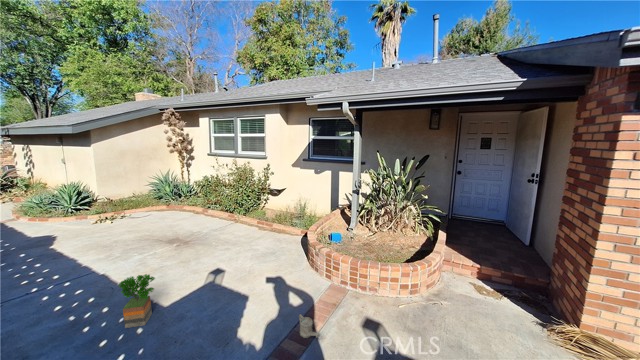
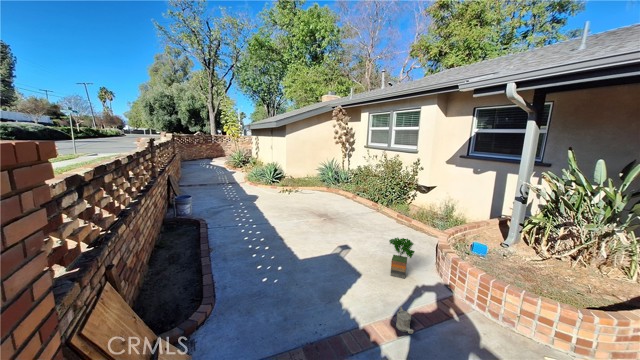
potted tree: present [119,274,155,328] -> present [389,237,415,279]

